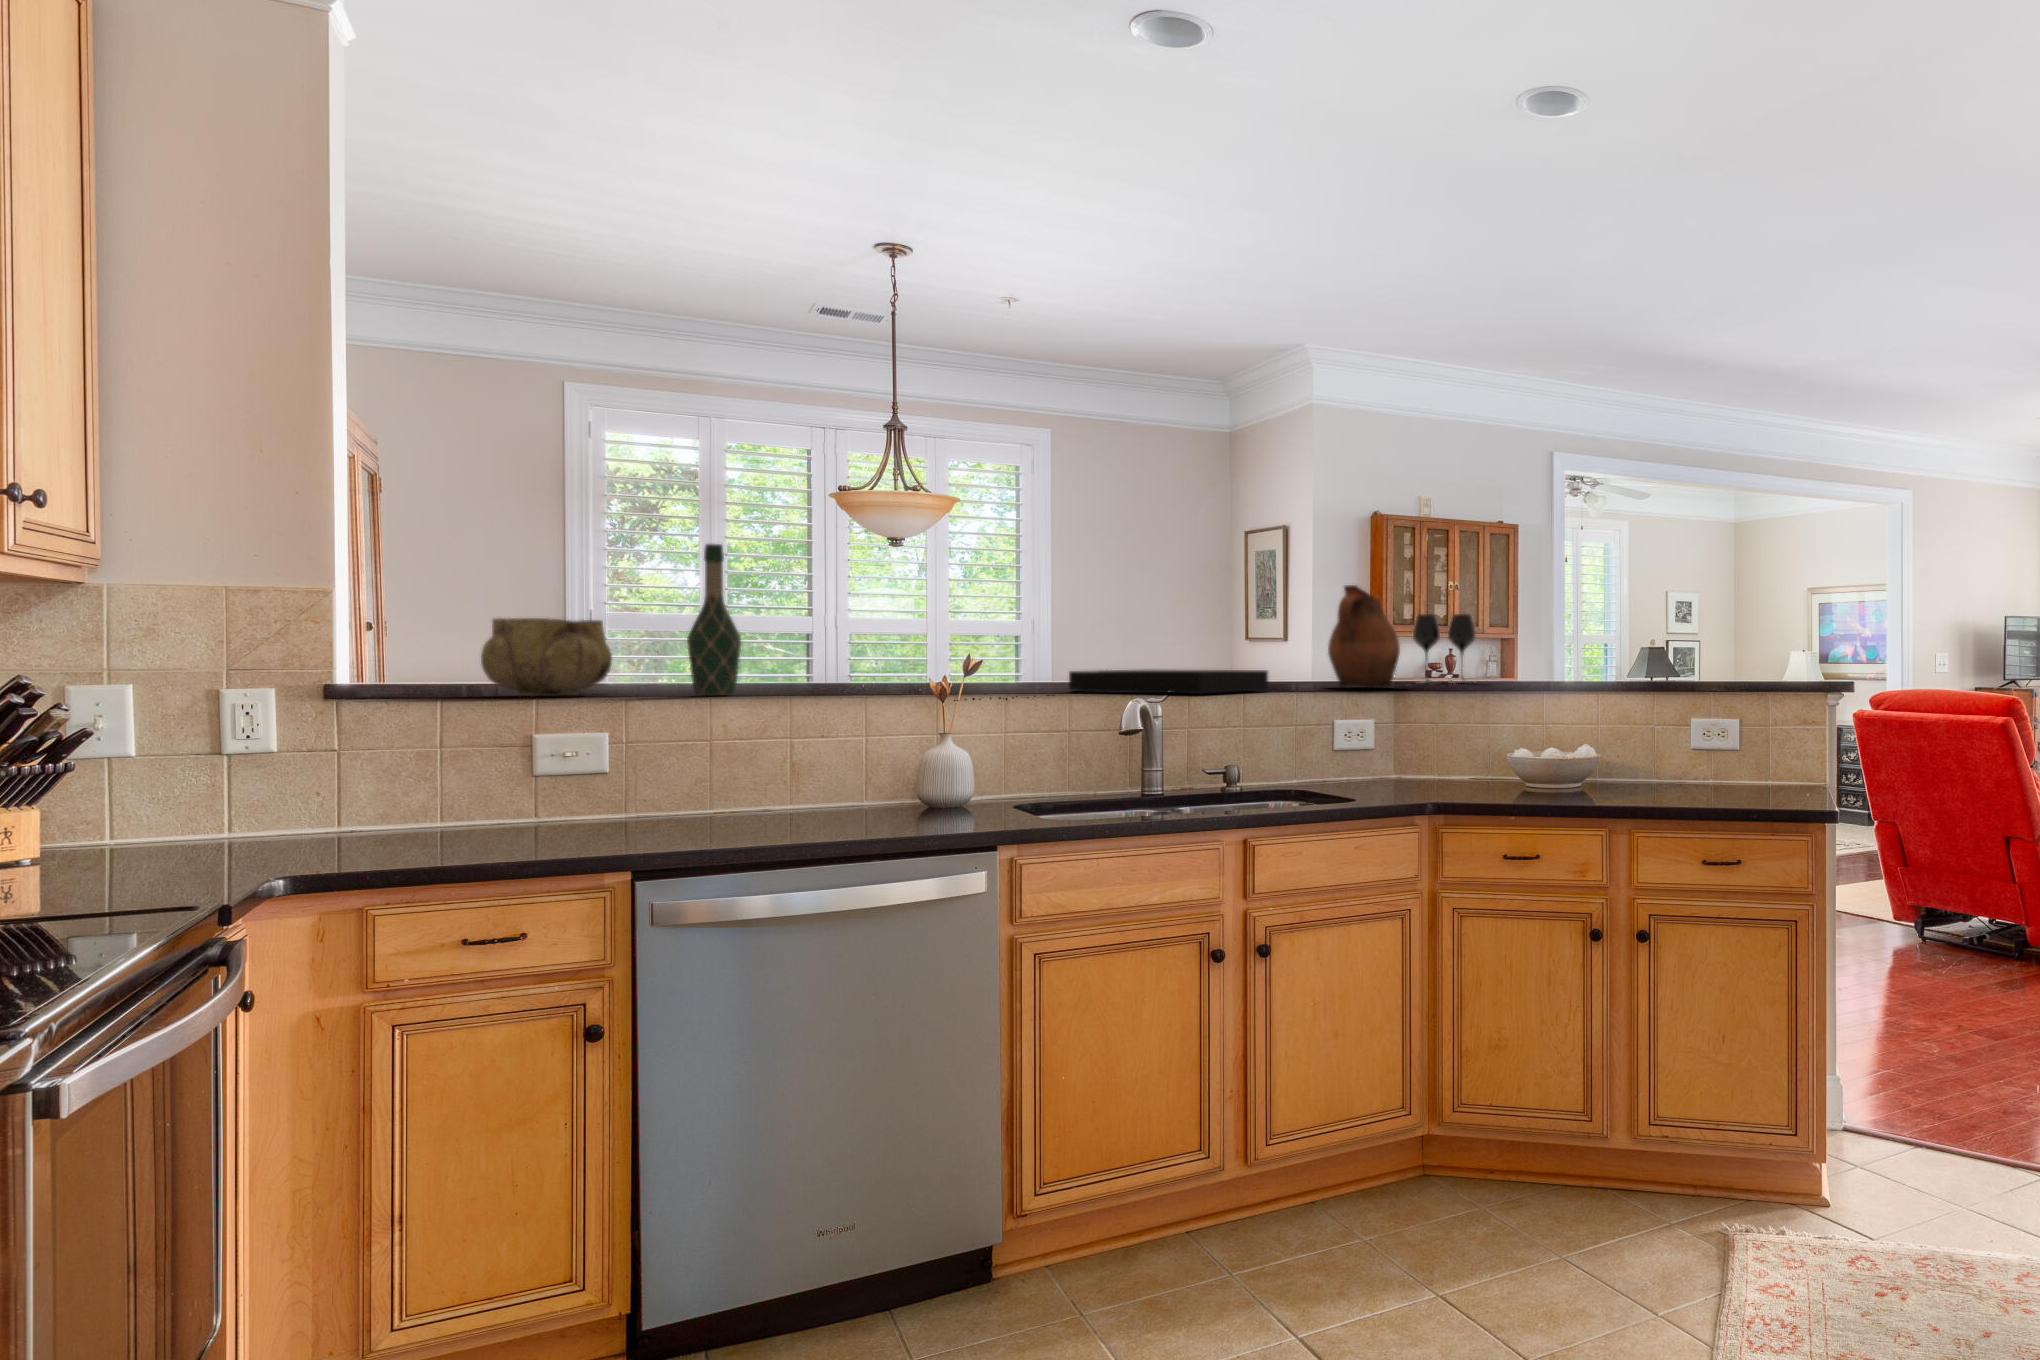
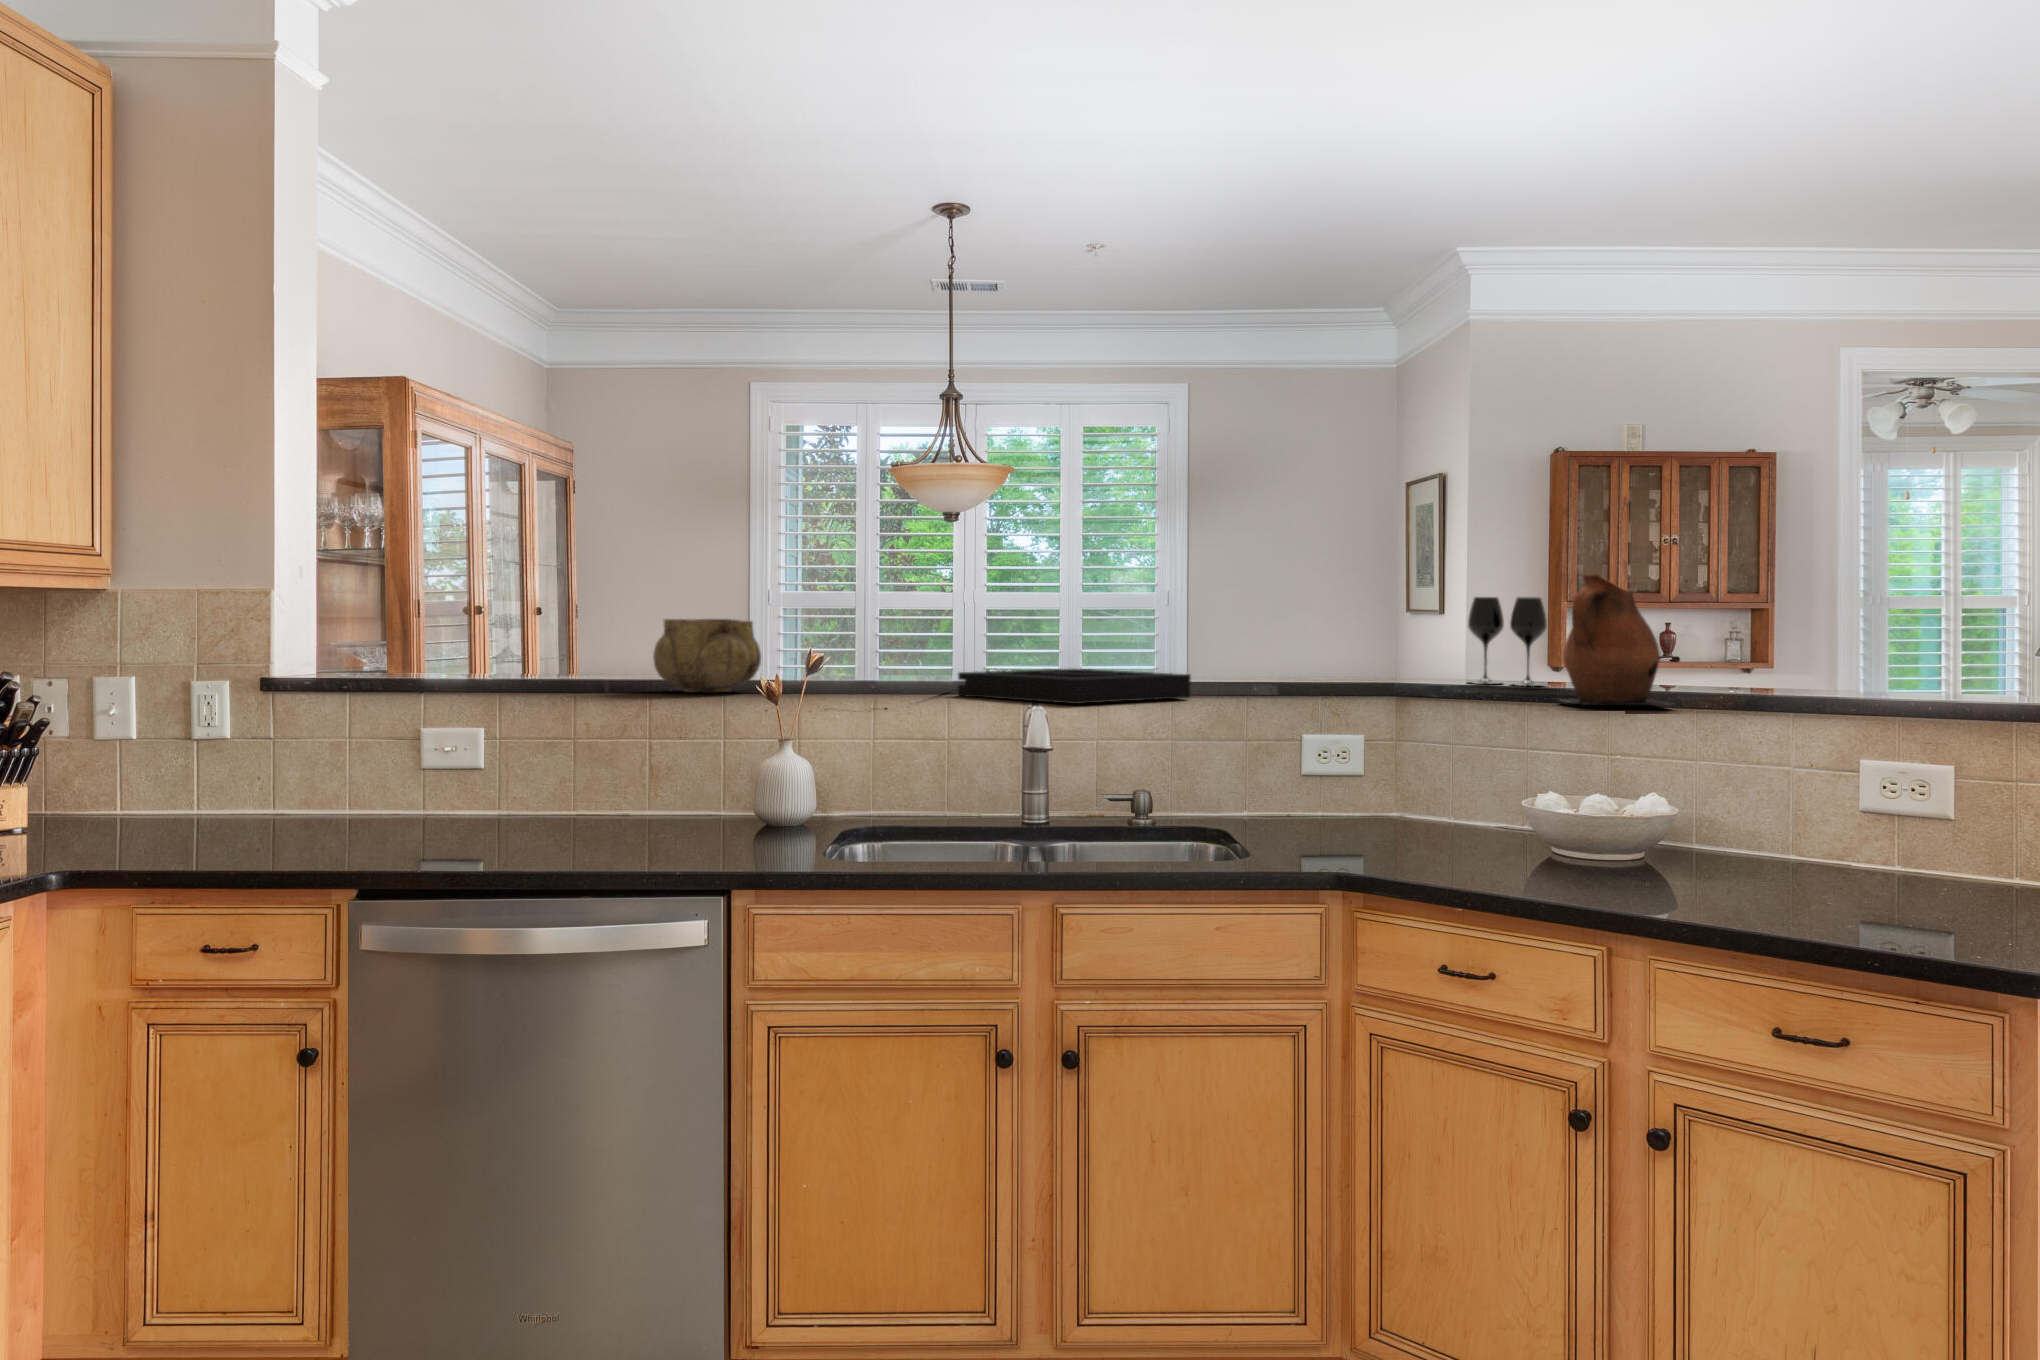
wine bottle: present [687,544,741,695] -> none [552,545,602,696]
ceramic pitcher: present [1322,585,1407,687] -> present [1558,574,1670,706]
decorative bowl: present [481,618,612,696] -> present [653,619,761,692]

